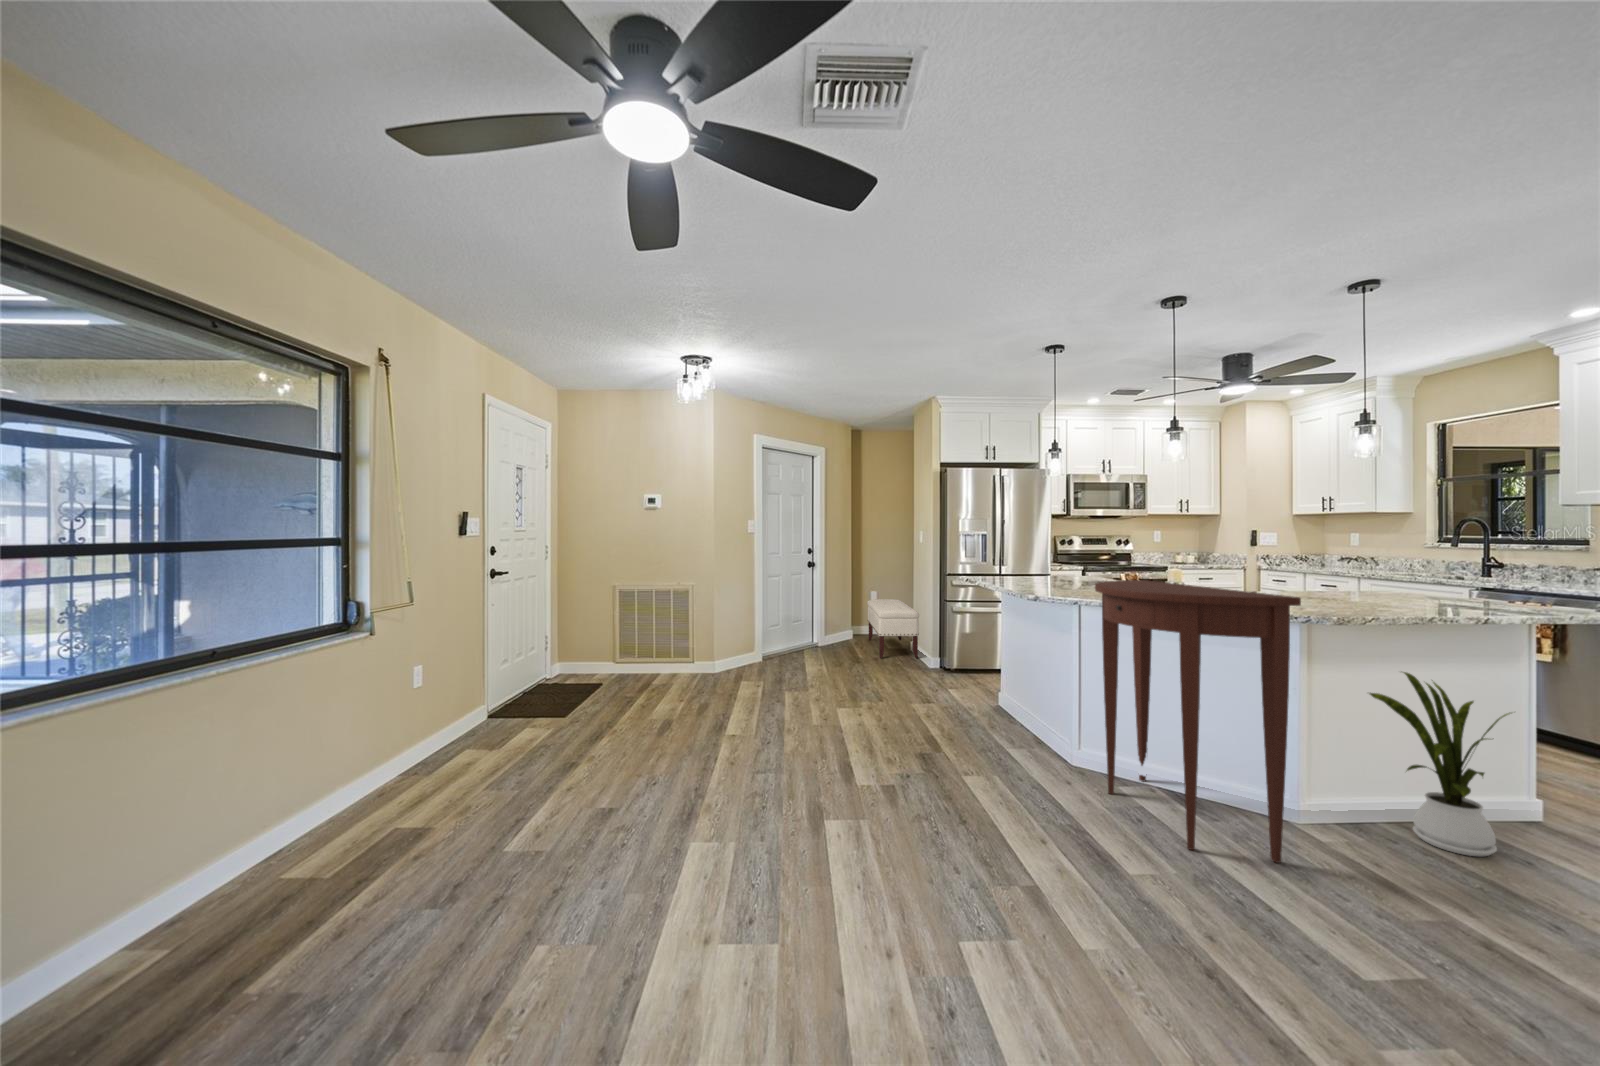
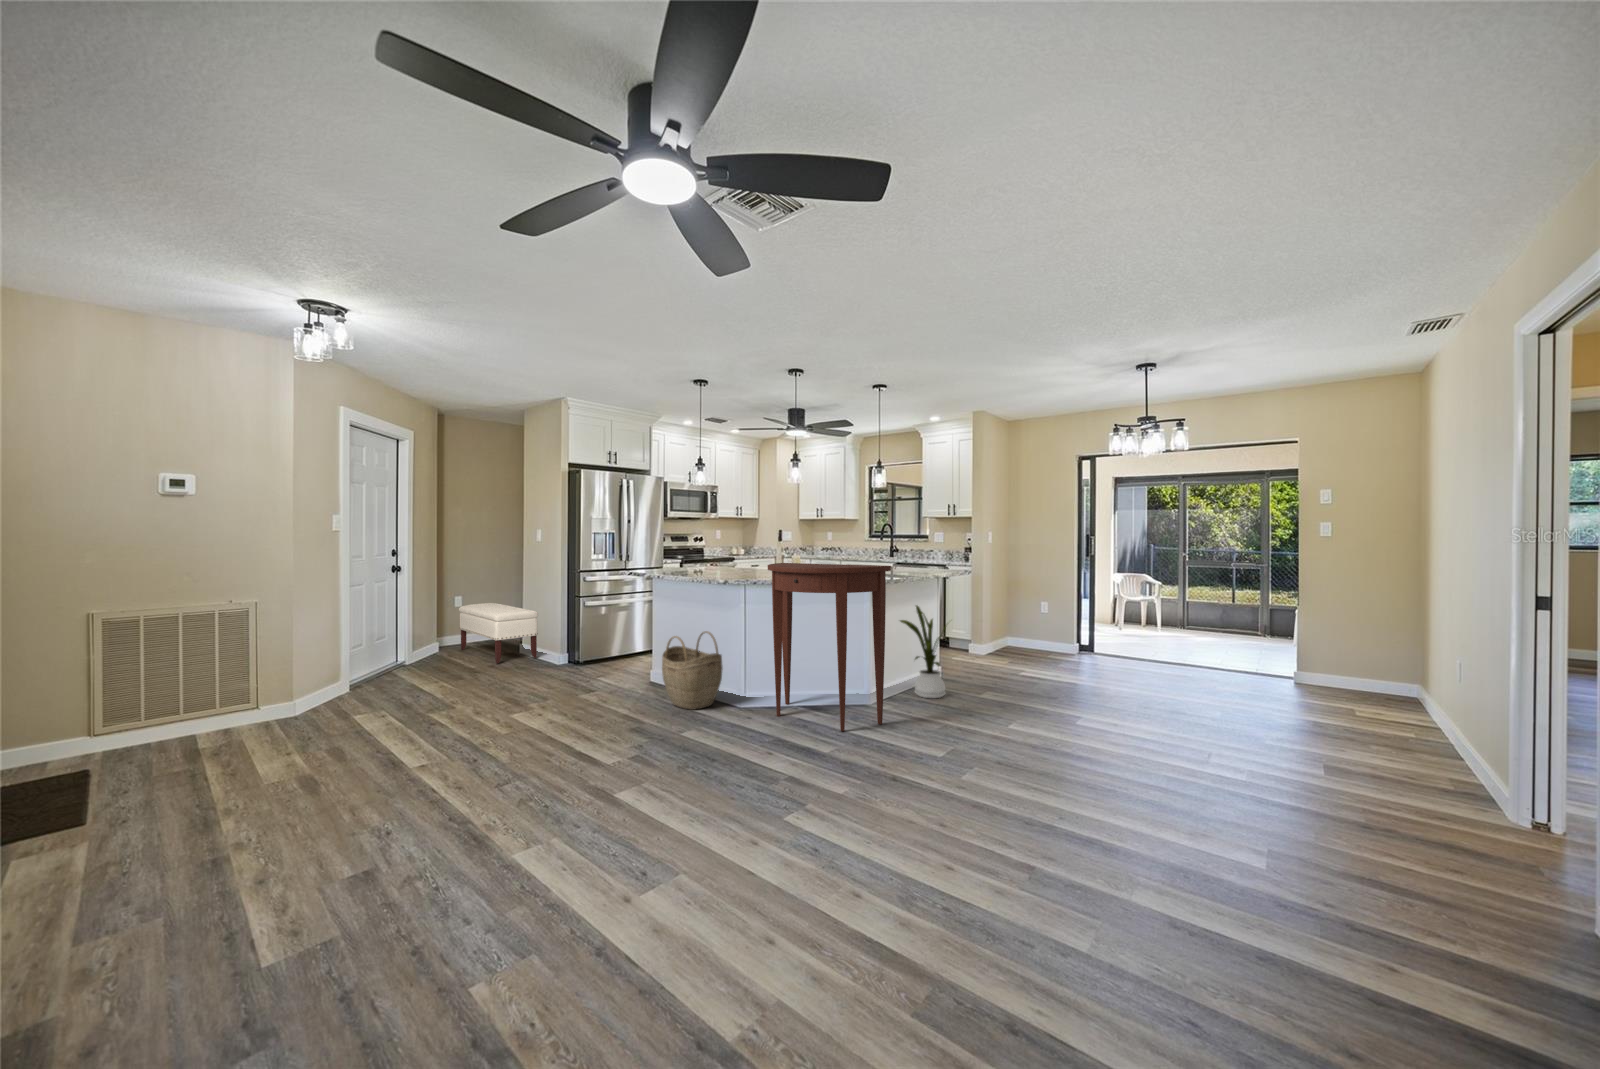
woven basket: none [982,659,1052,754] -> present [662,631,723,710]

